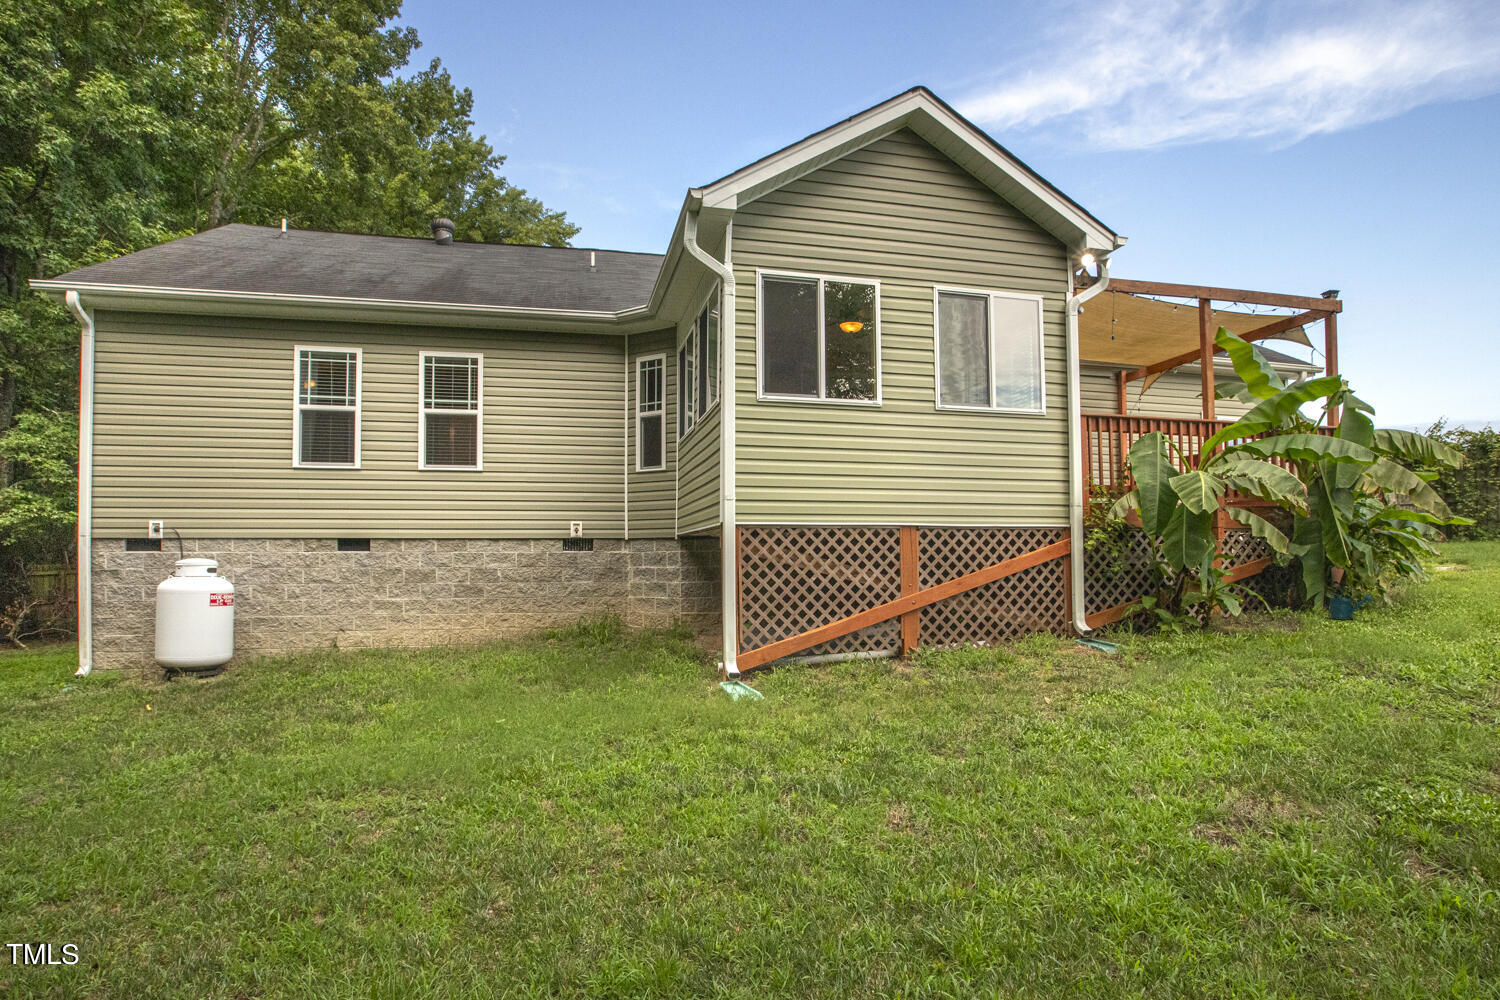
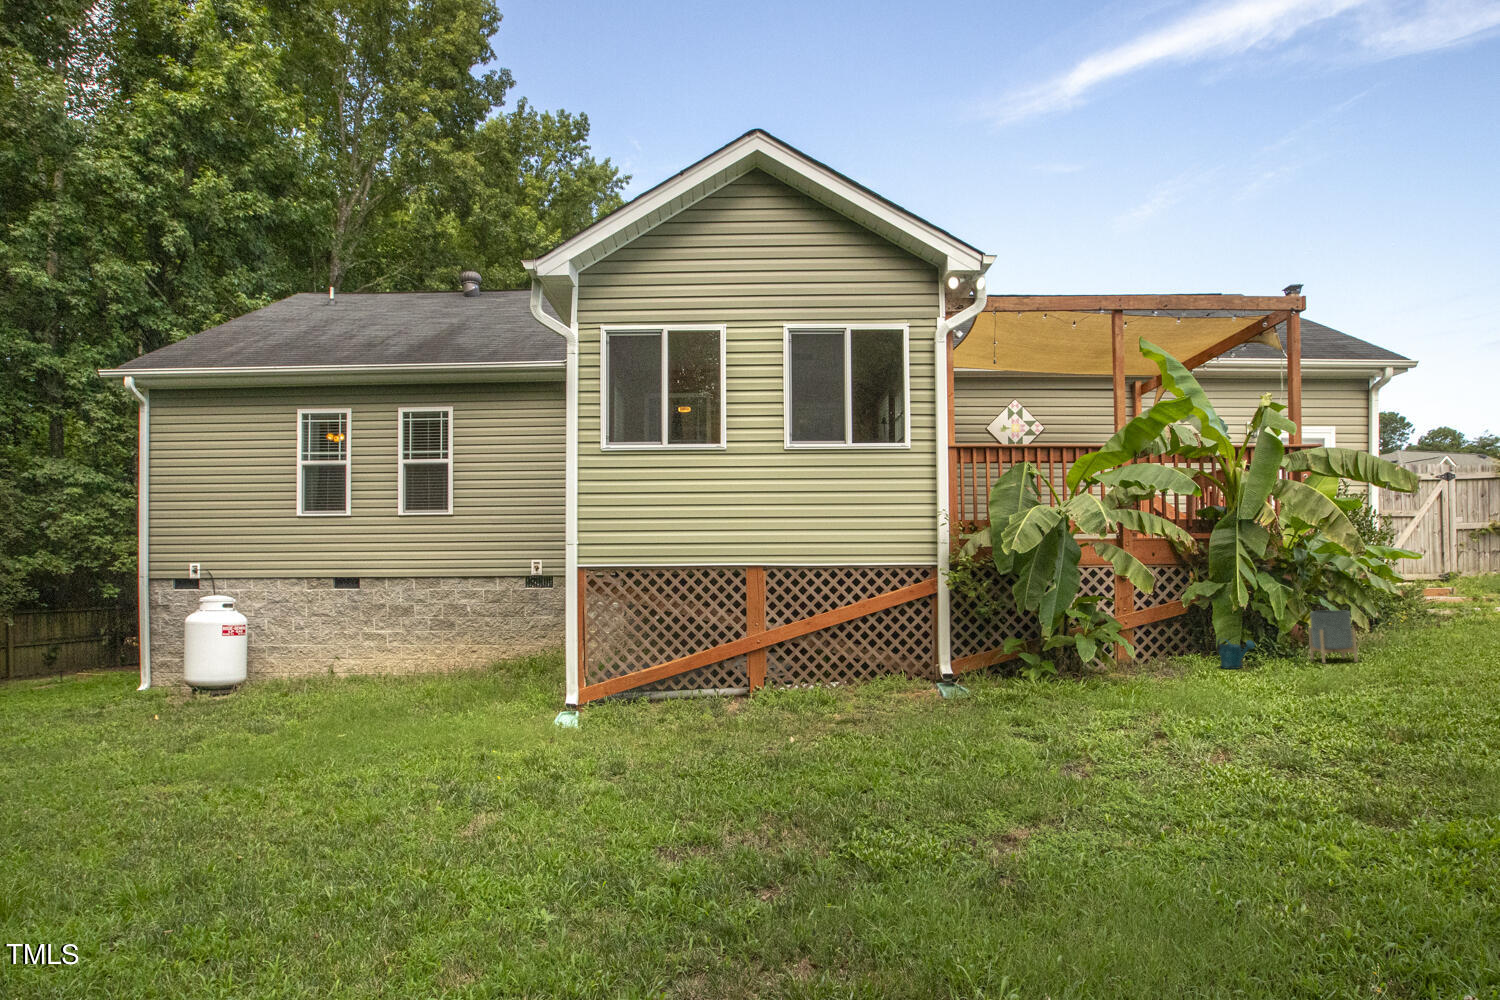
planter: none [1380,568,1430,613] -> present [1308,610,1358,663]

